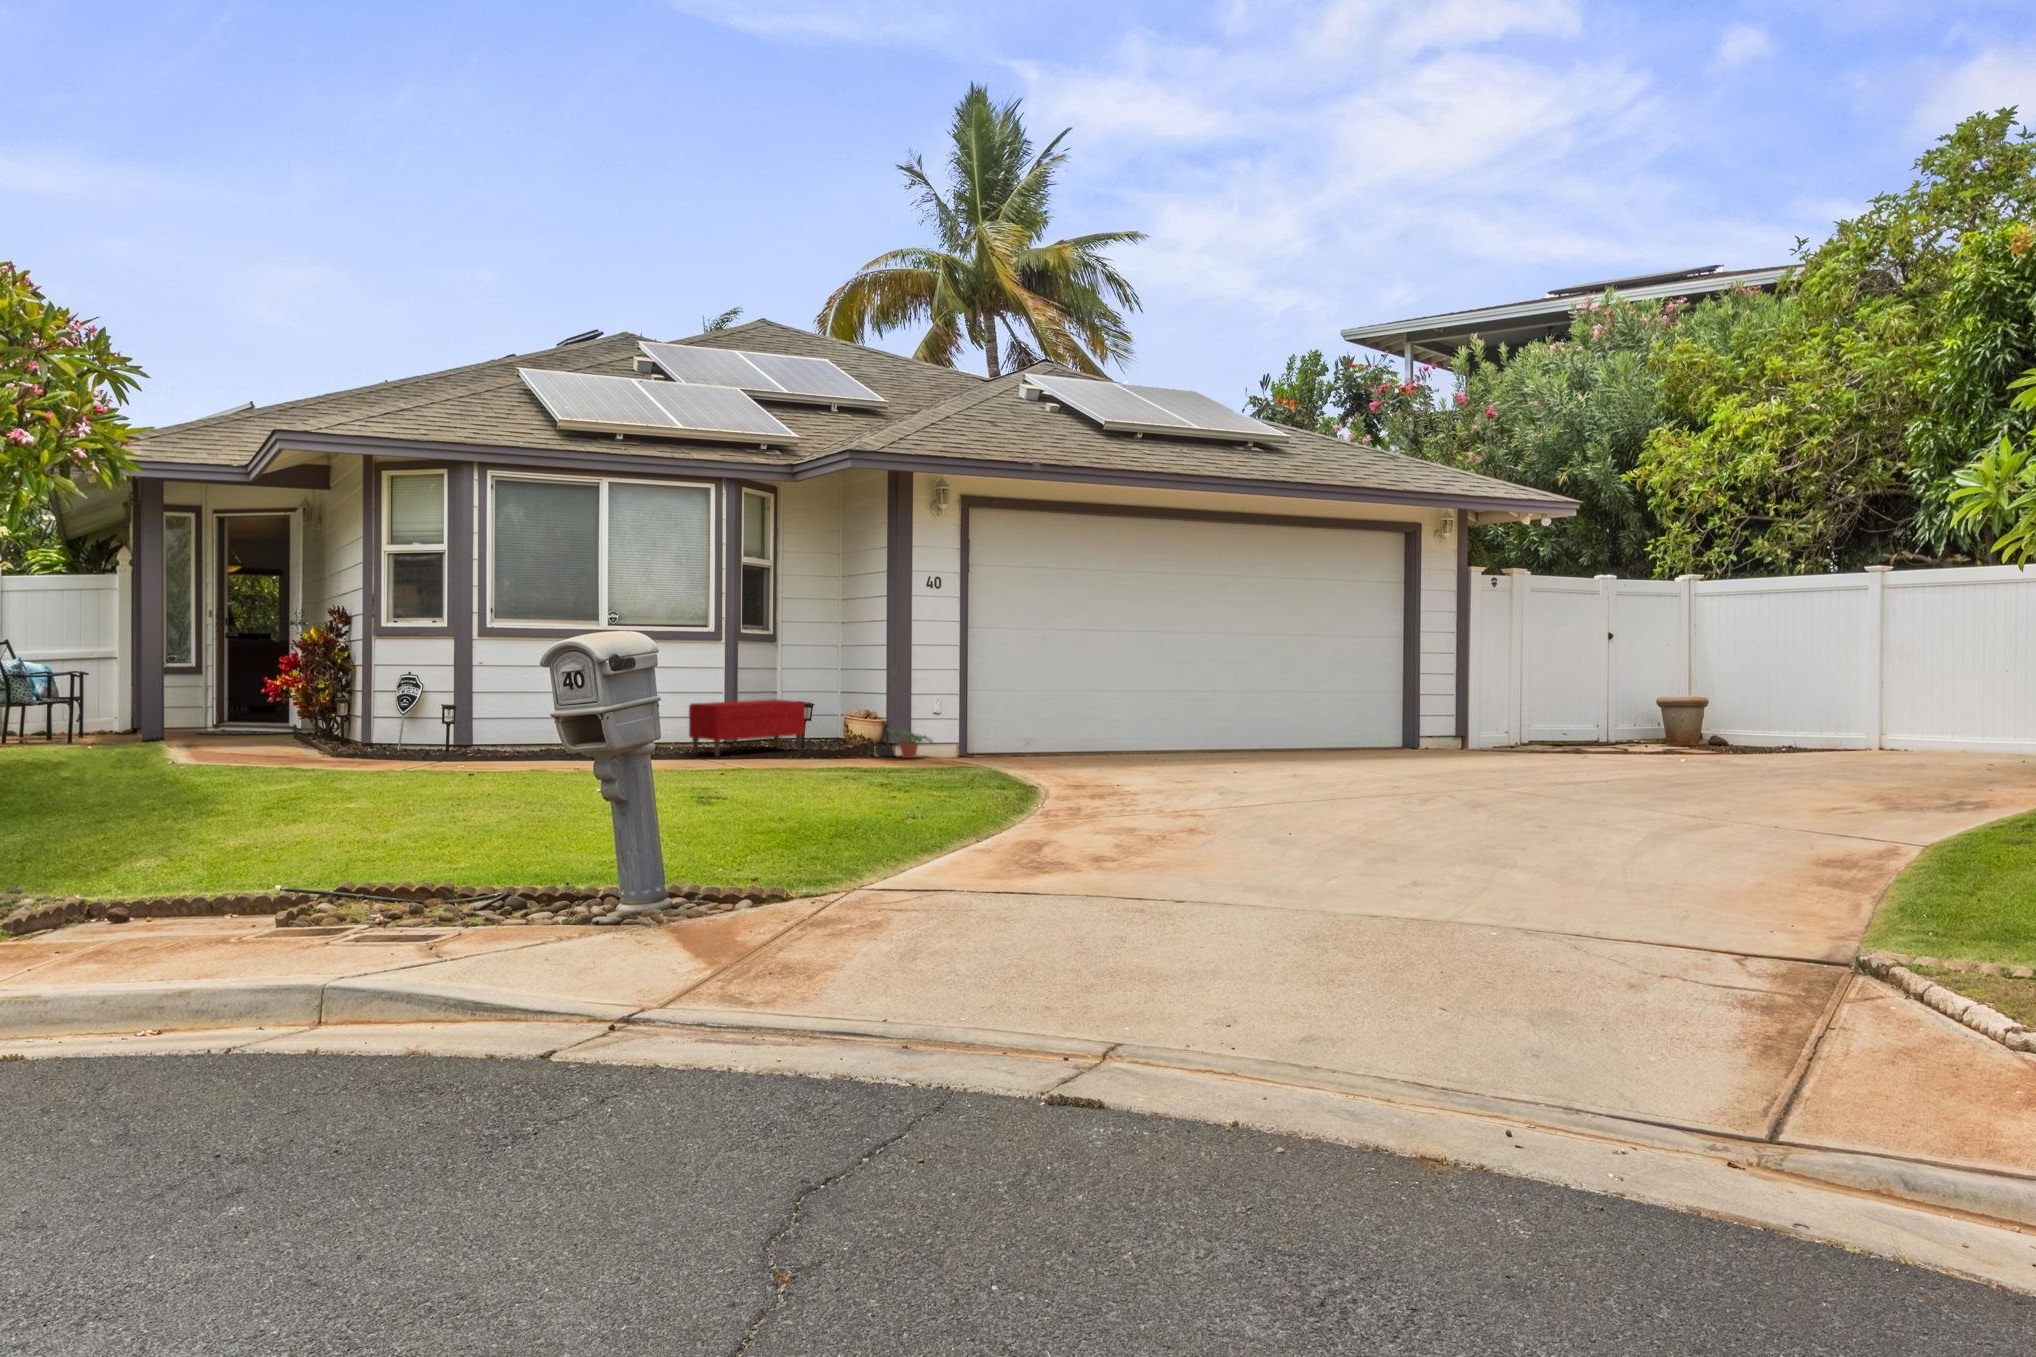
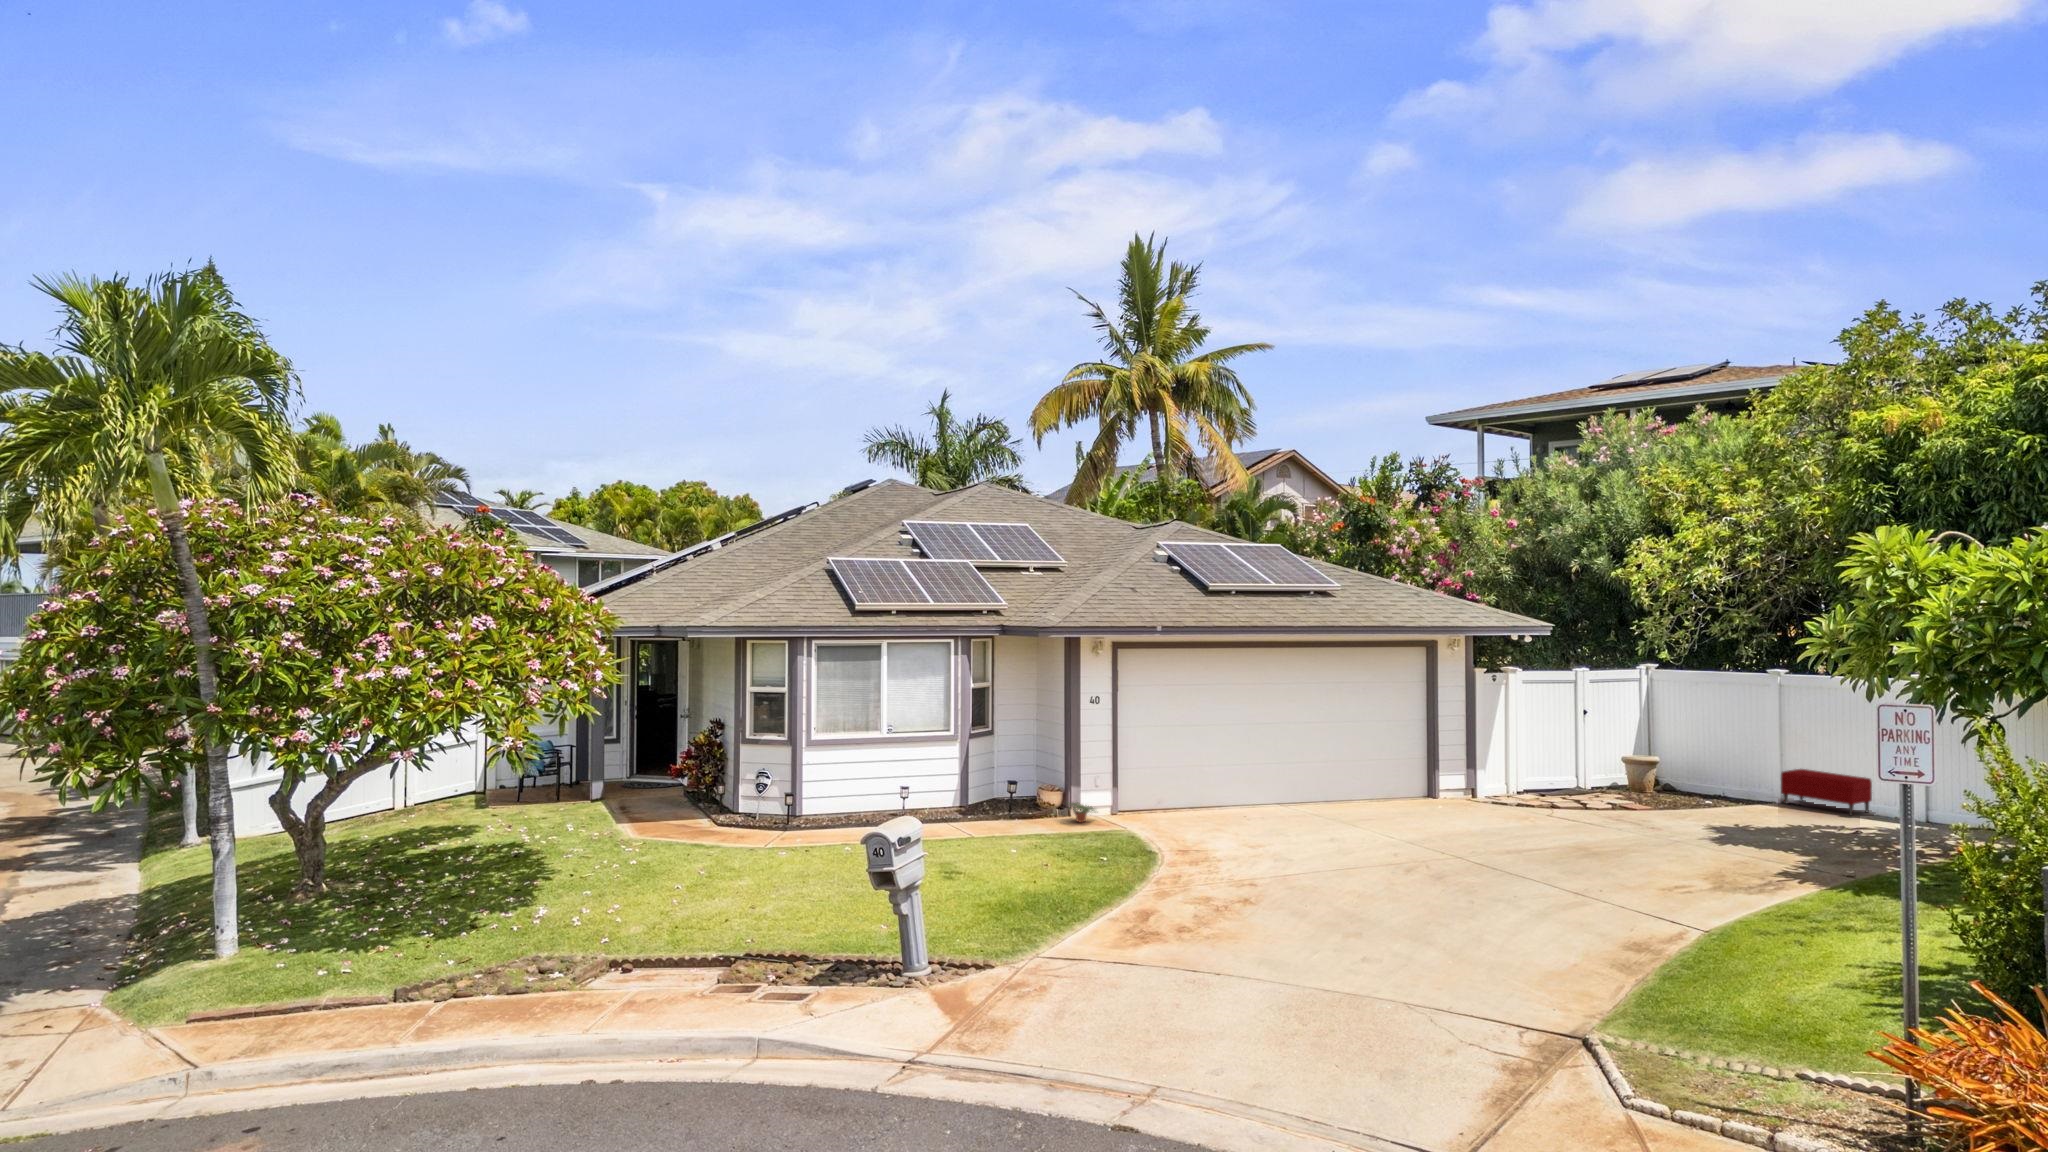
bench: present [689,699,805,757] -> present [1781,769,1872,815]

